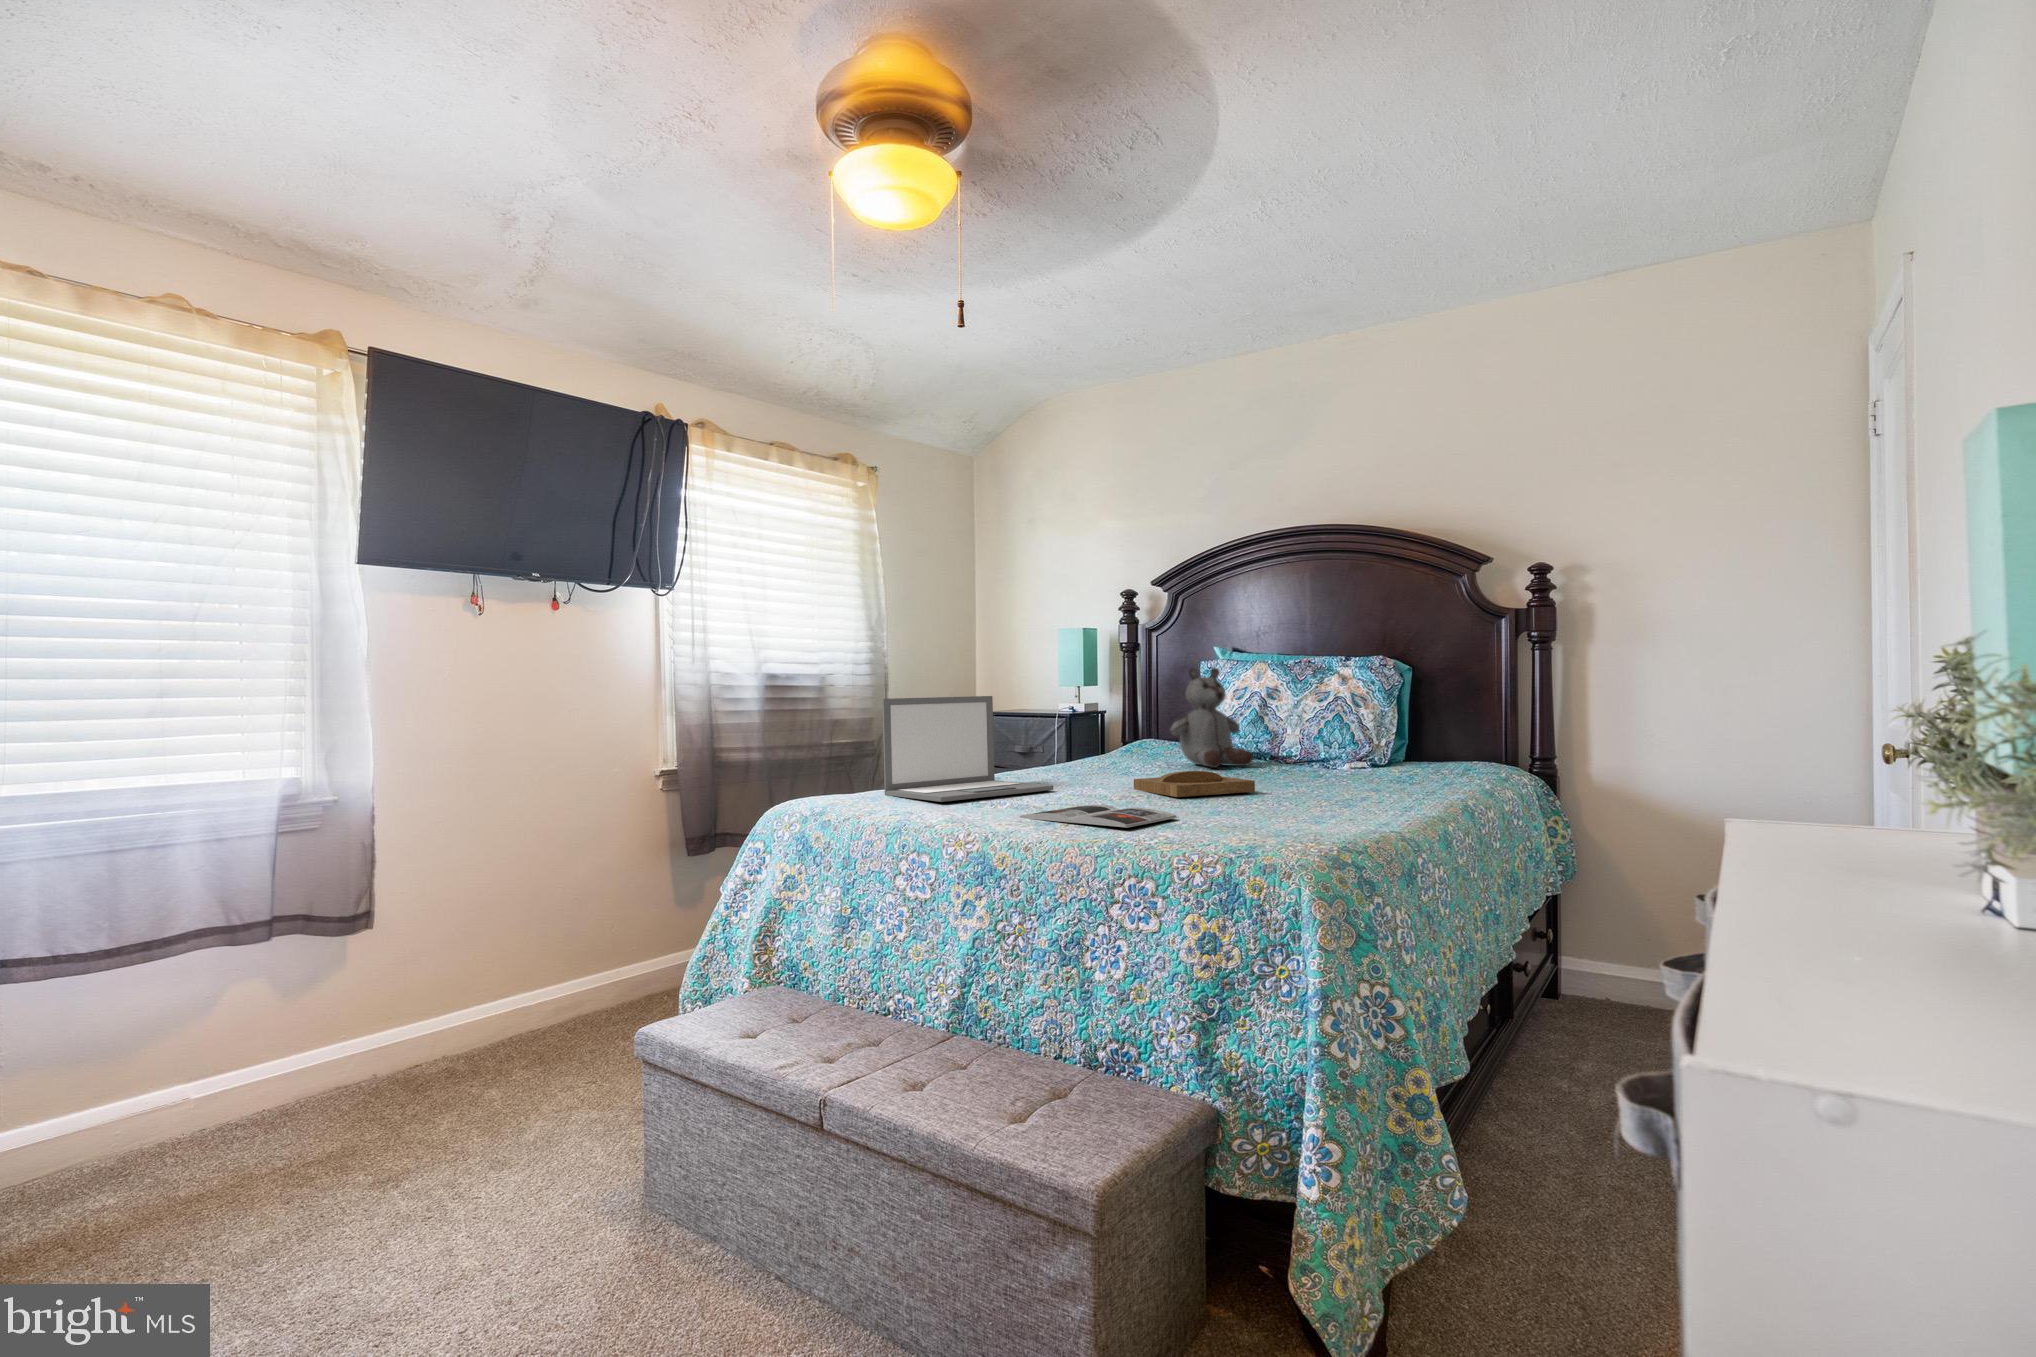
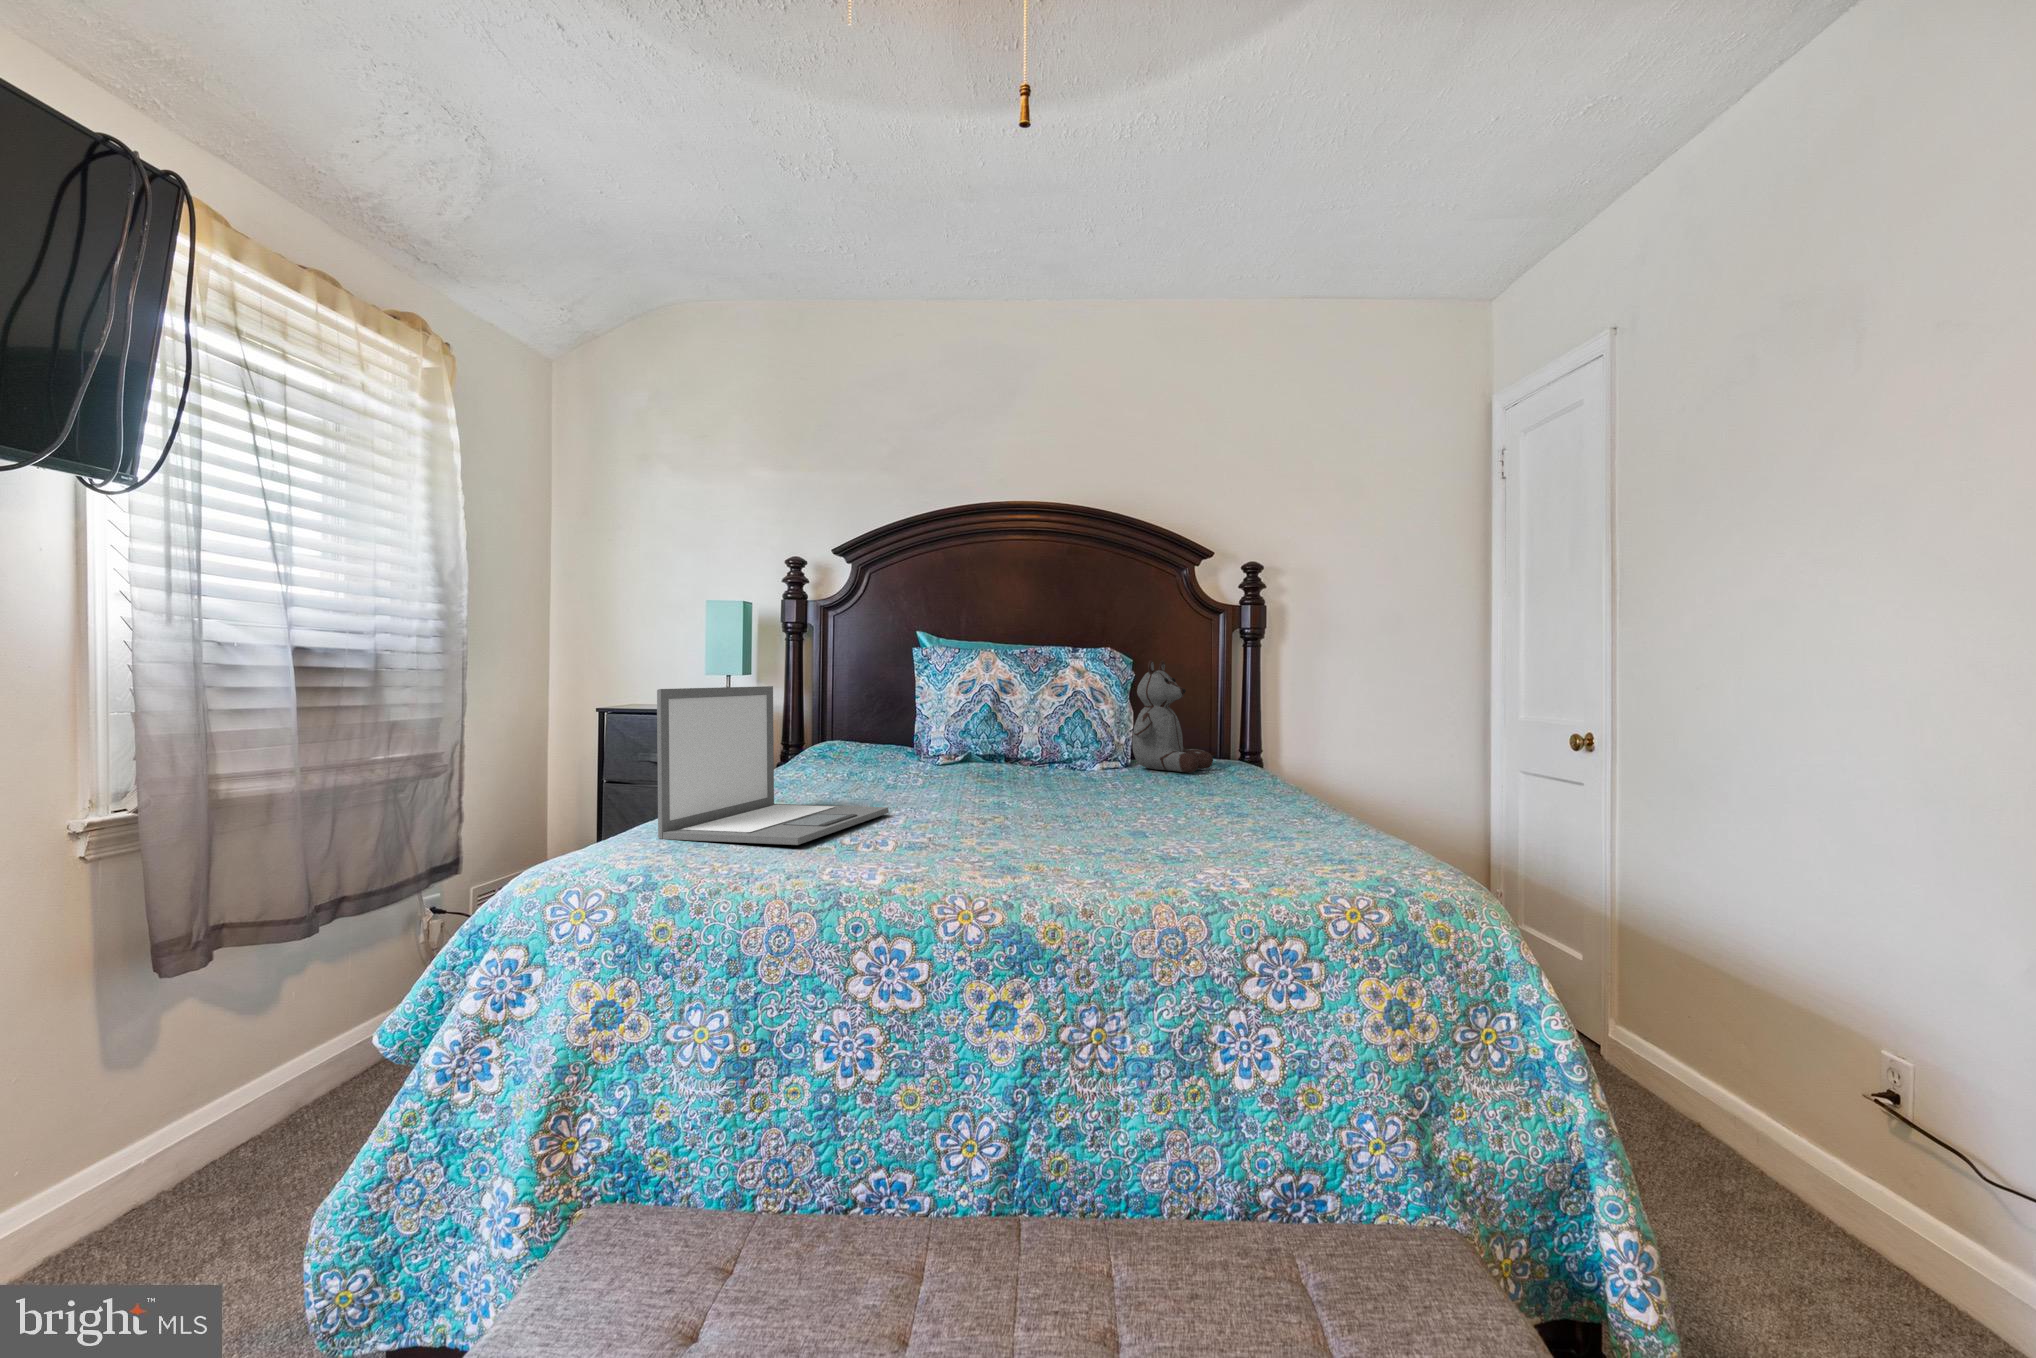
stuffed bear: present [1170,668,1253,768] -> present [1132,660,1213,773]
tray: present [1134,771,1255,797] -> none [970,779,1114,814]
magazine: present [1019,805,1178,828] -> none [963,833,1155,865]

